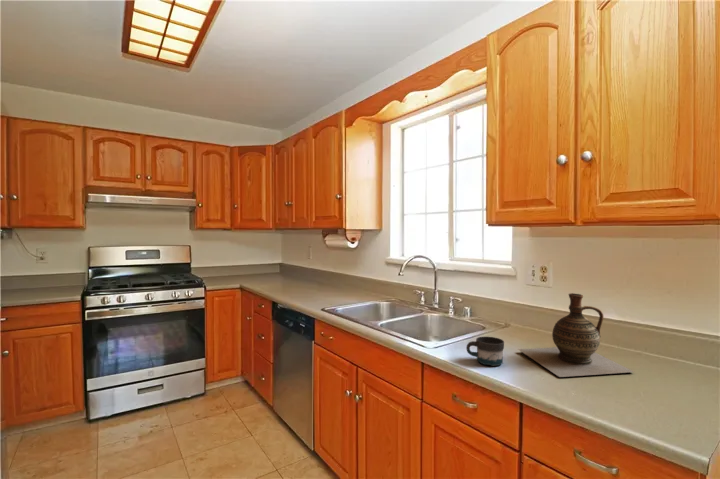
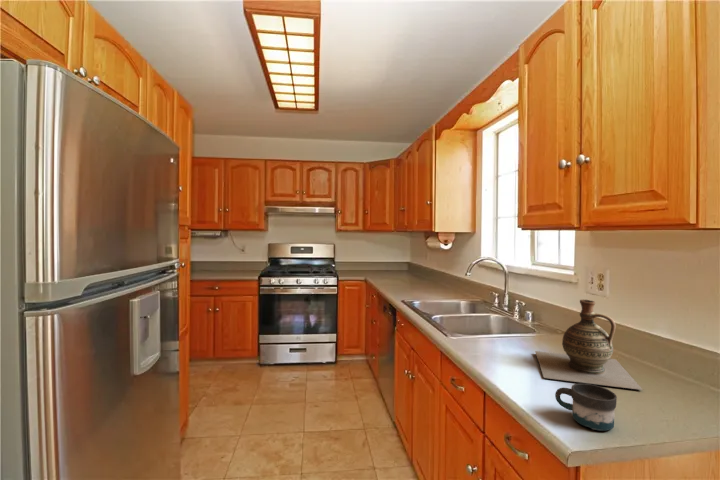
mug: present [466,337,504,366] -> present [555,383,617,431]

